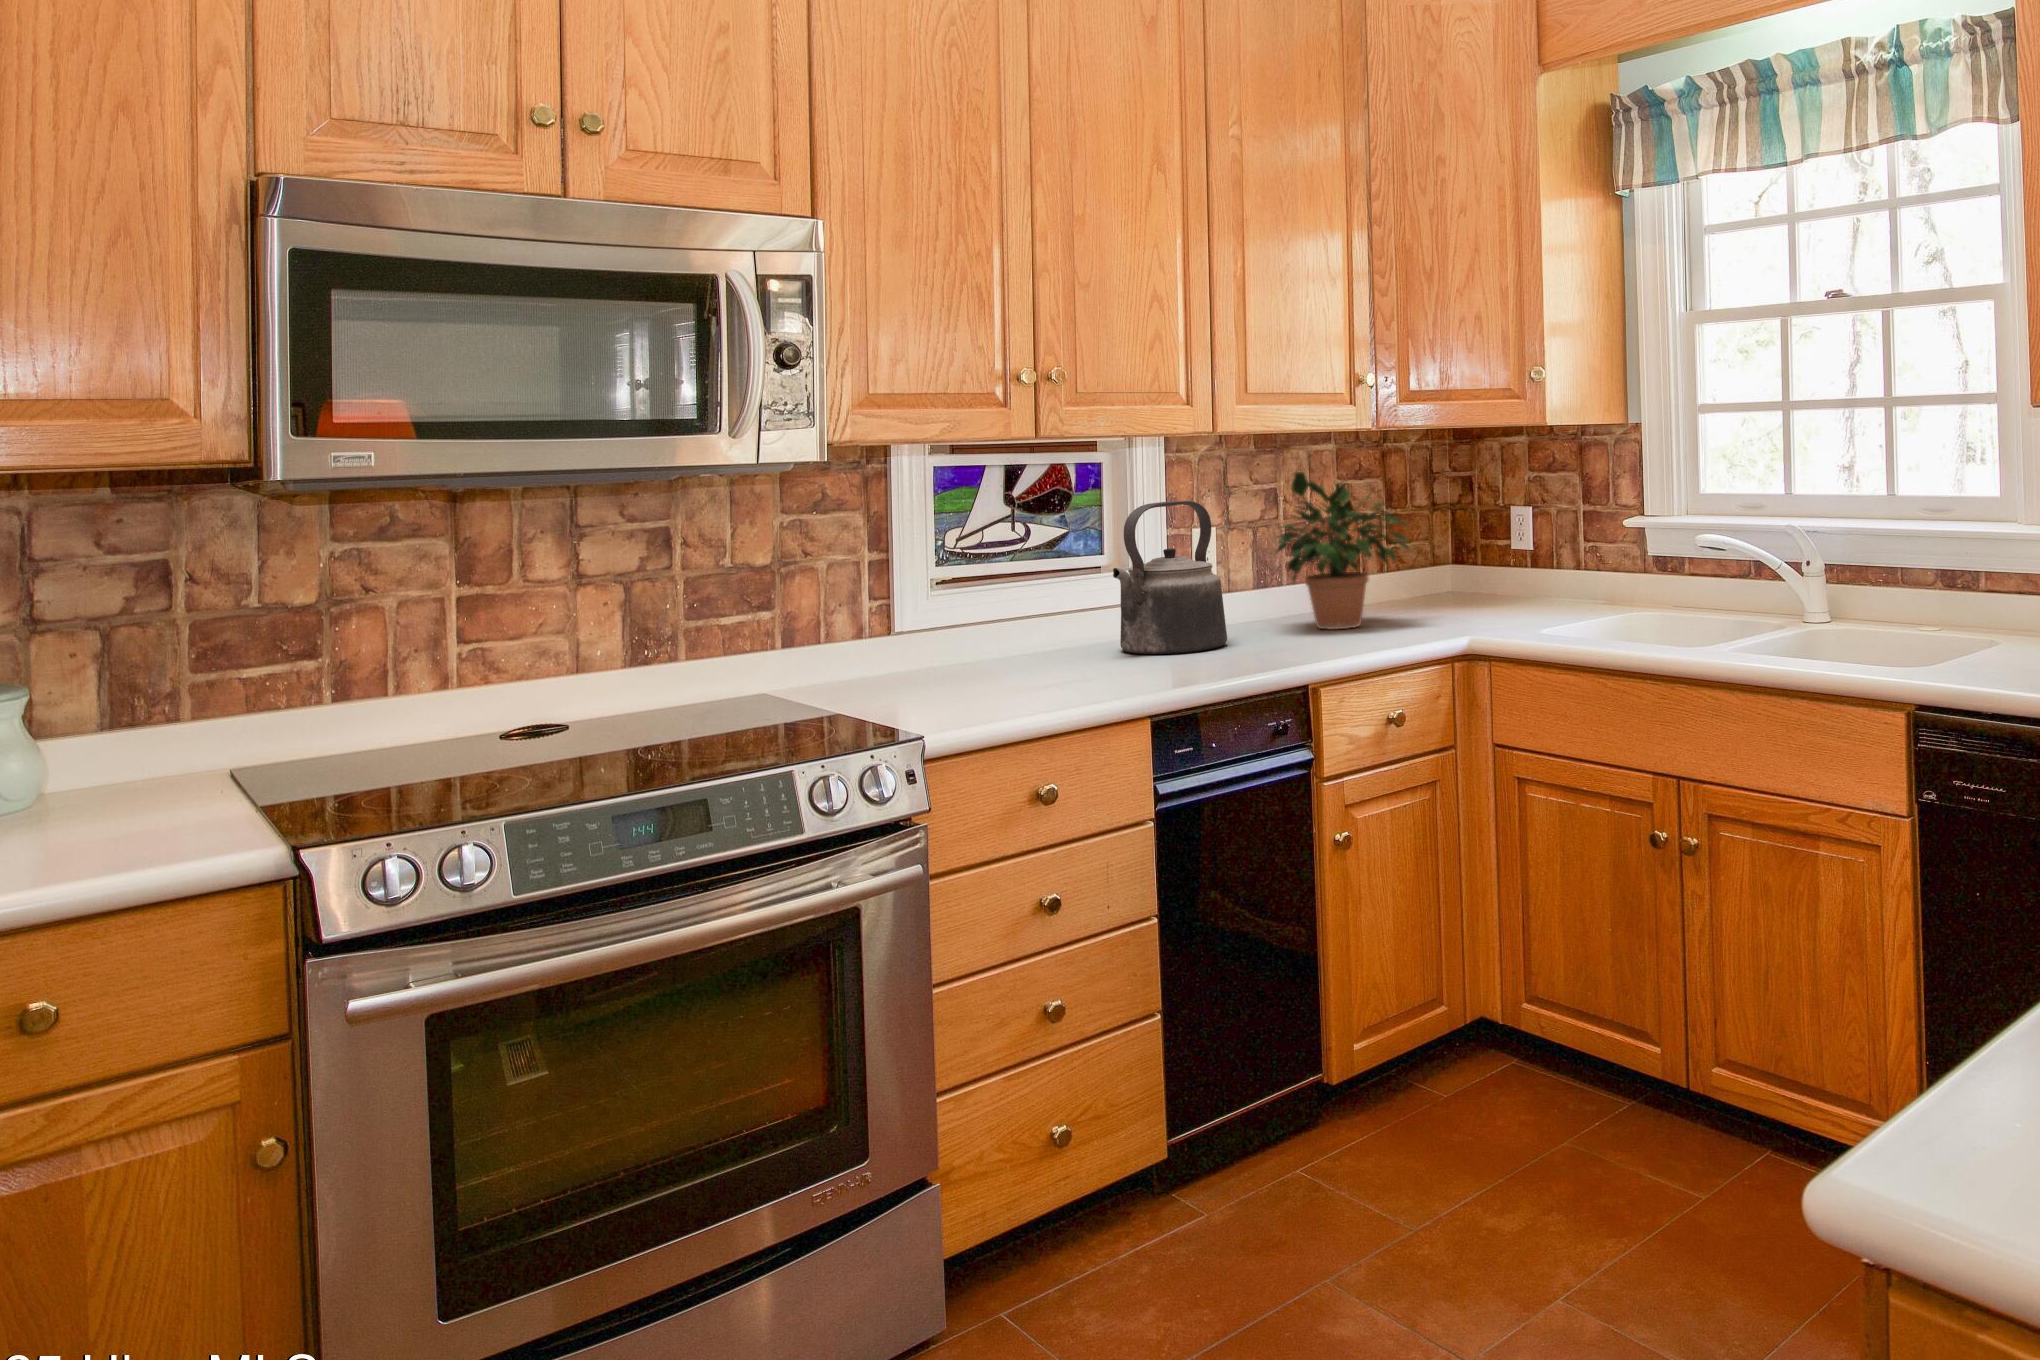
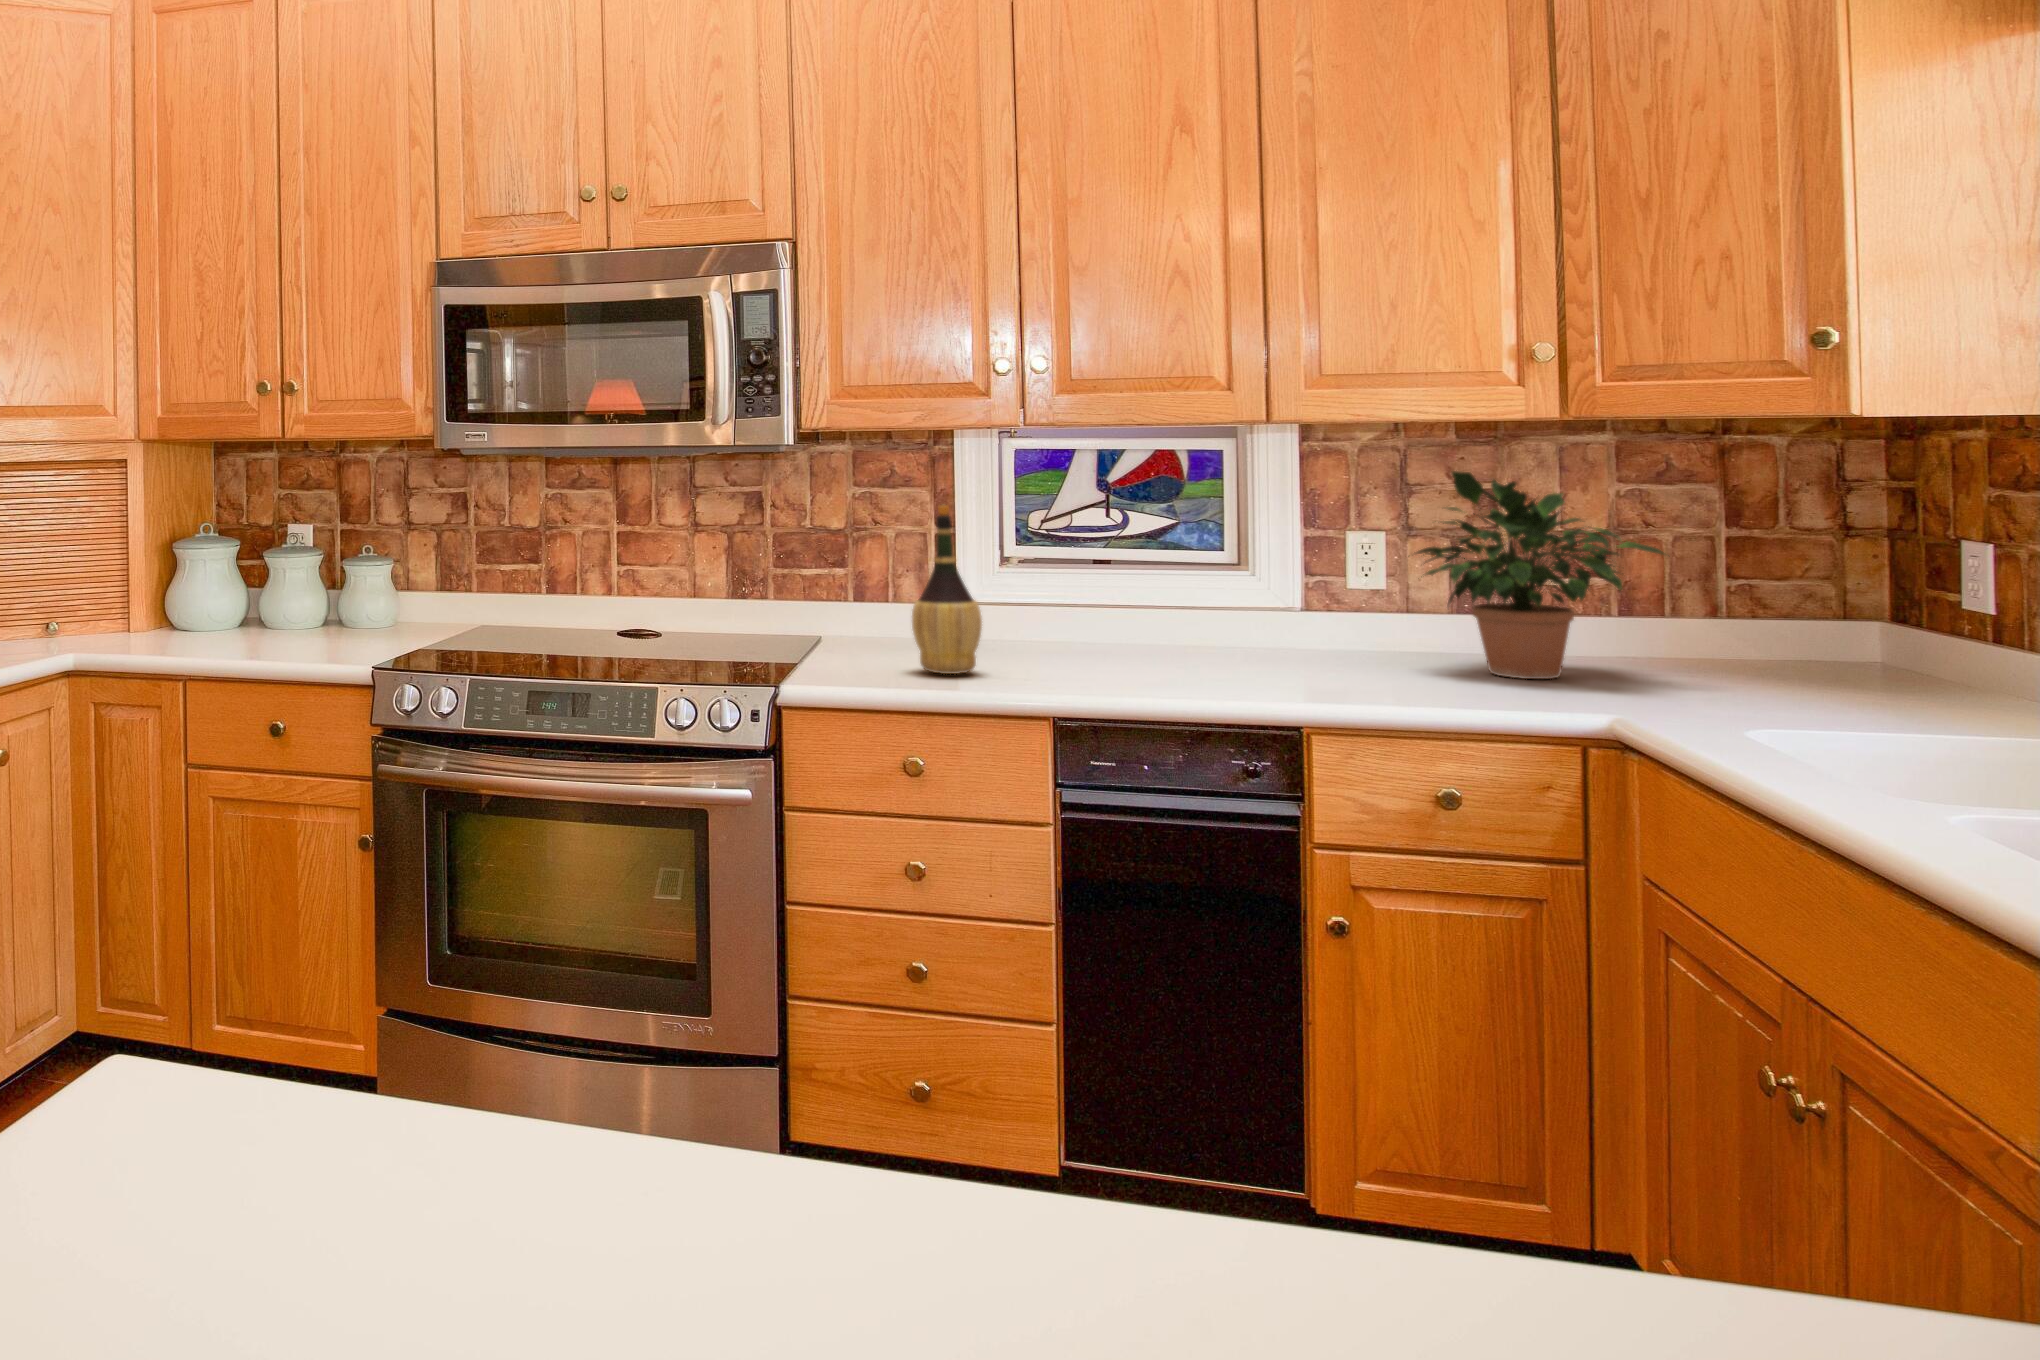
kettle: present [1113,501,1227,654] -> none [1154,498,1320,670]
wine bottle: none [983,521,1055,694] -> present [912,505,982,674]

